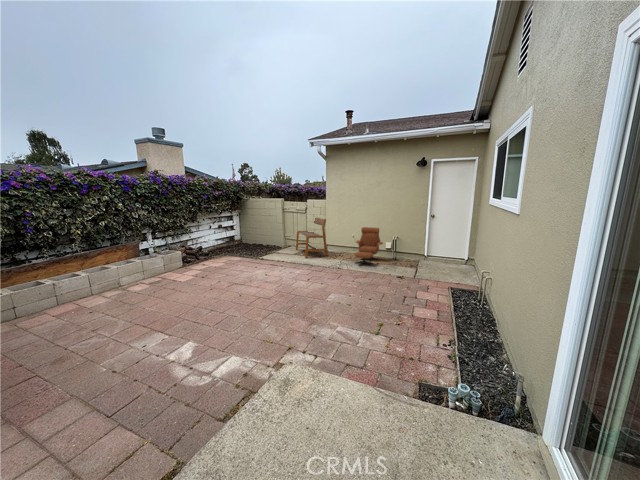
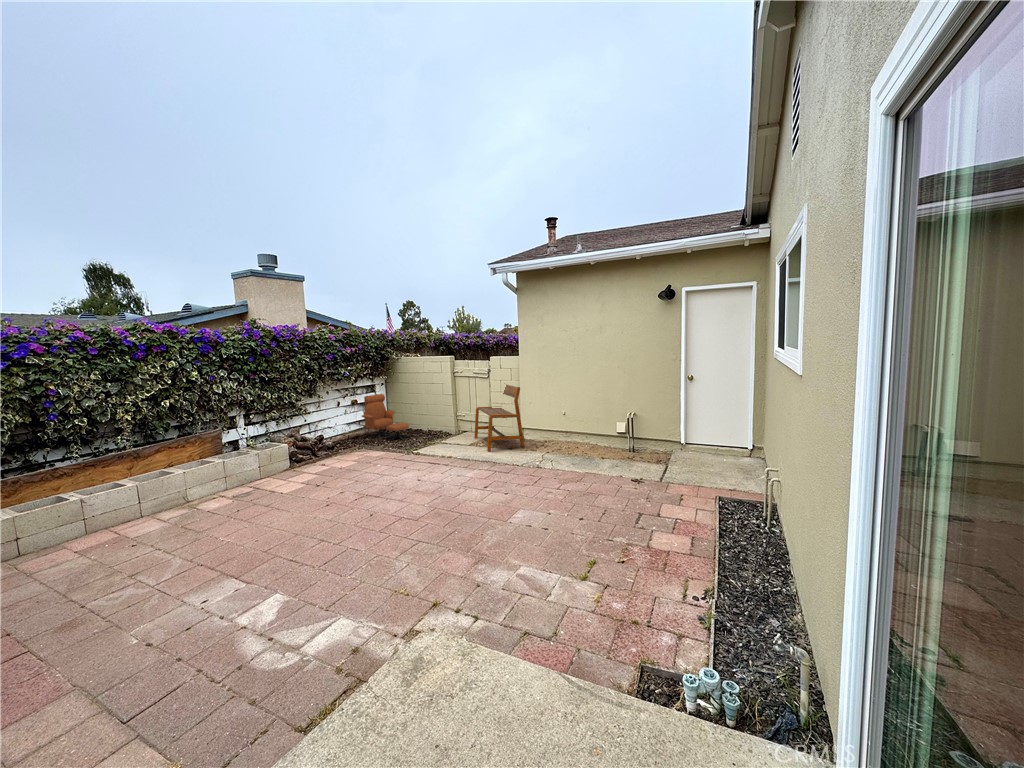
lounge chair: present [355,227,383,266] -> present [362,394,410,440]

